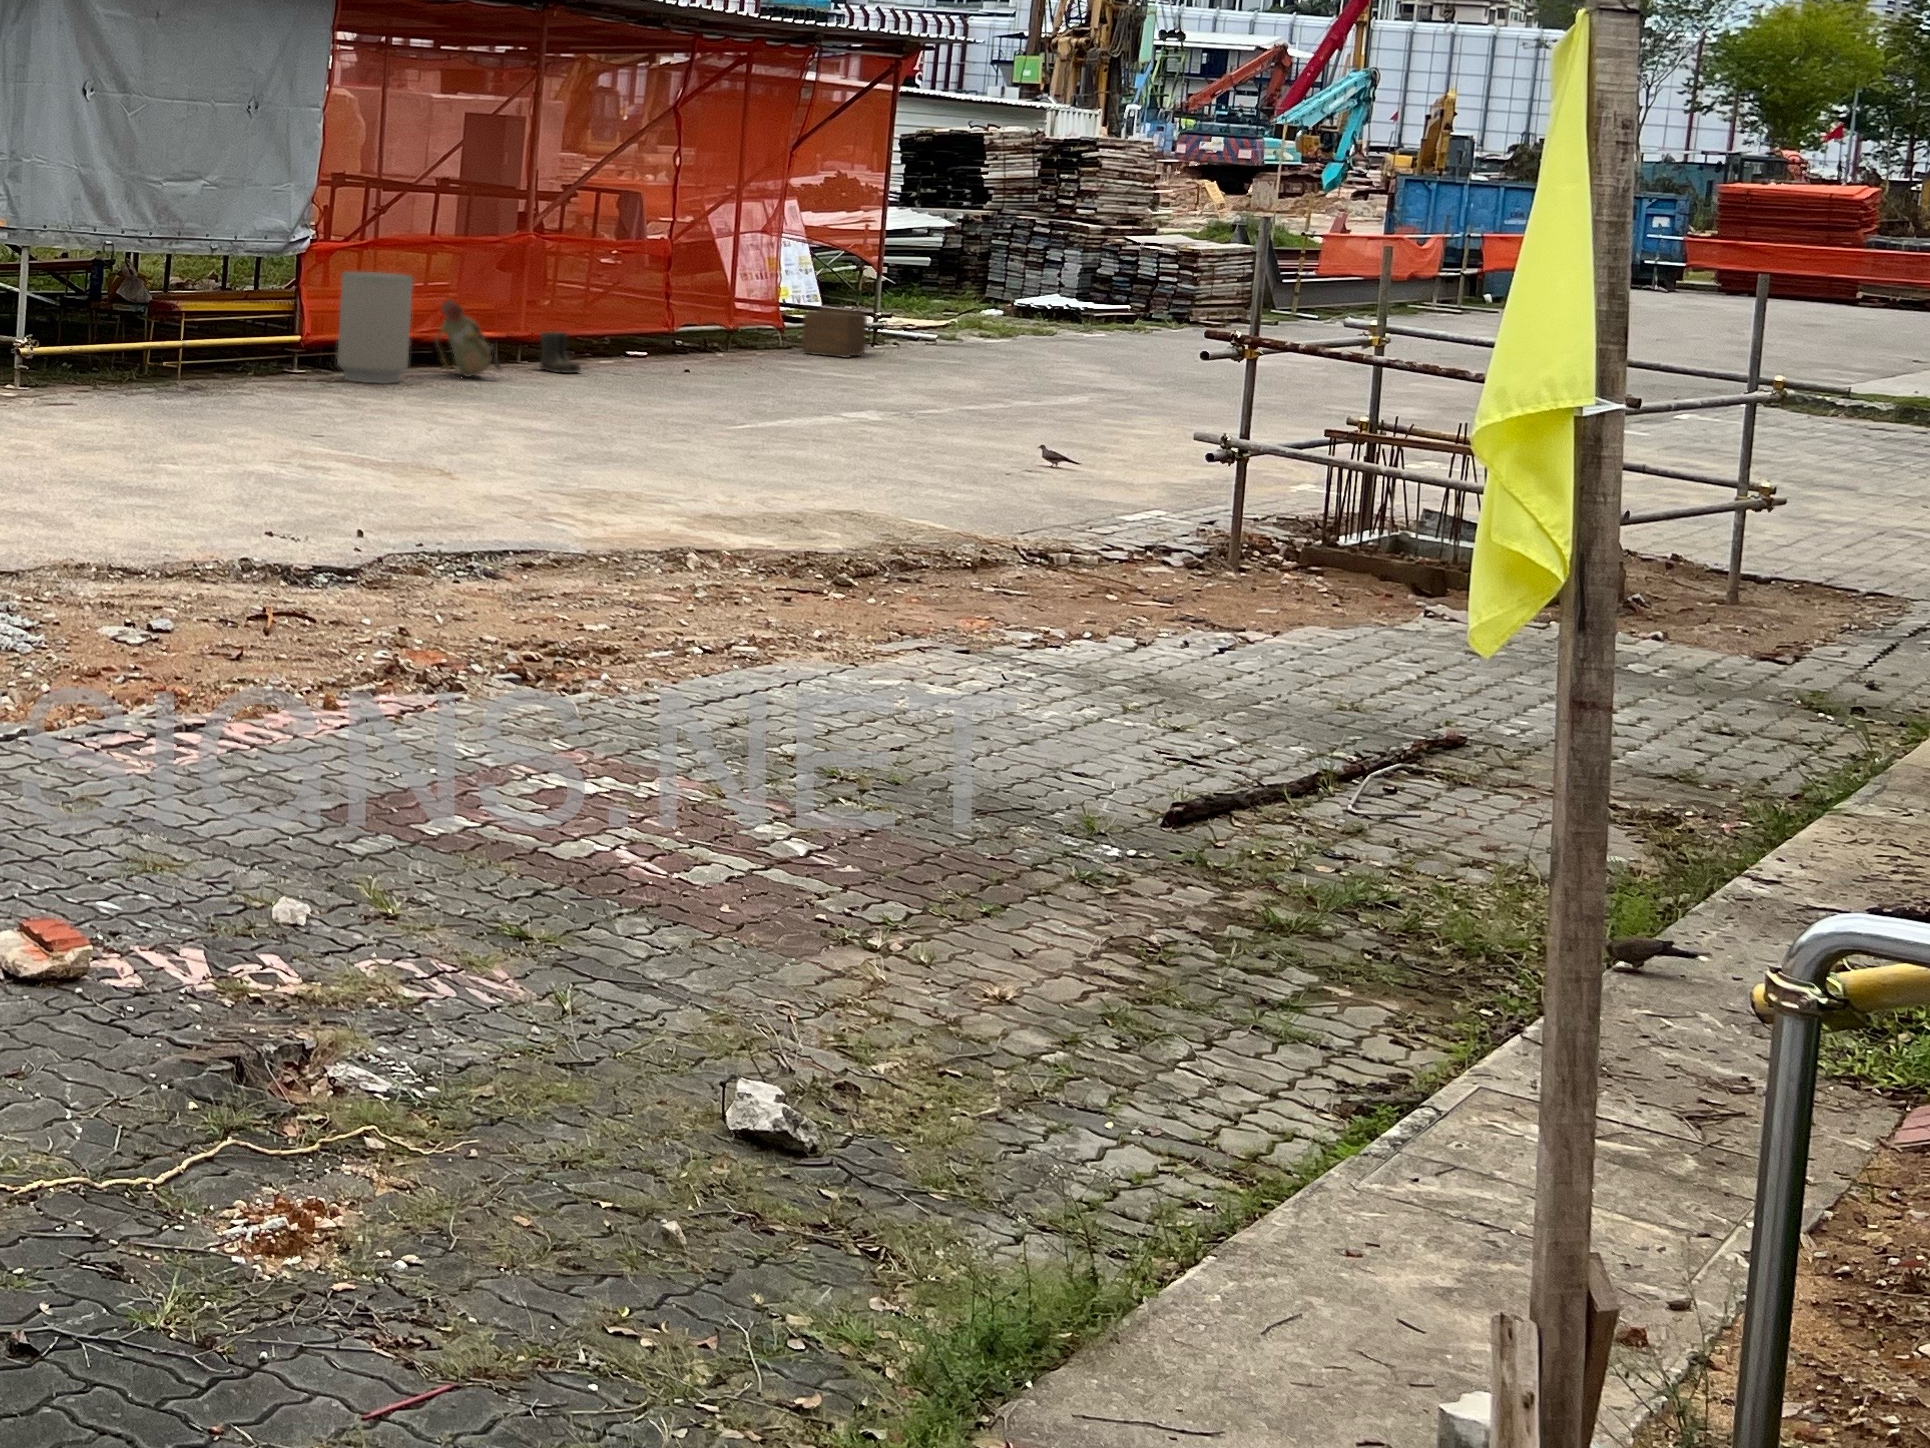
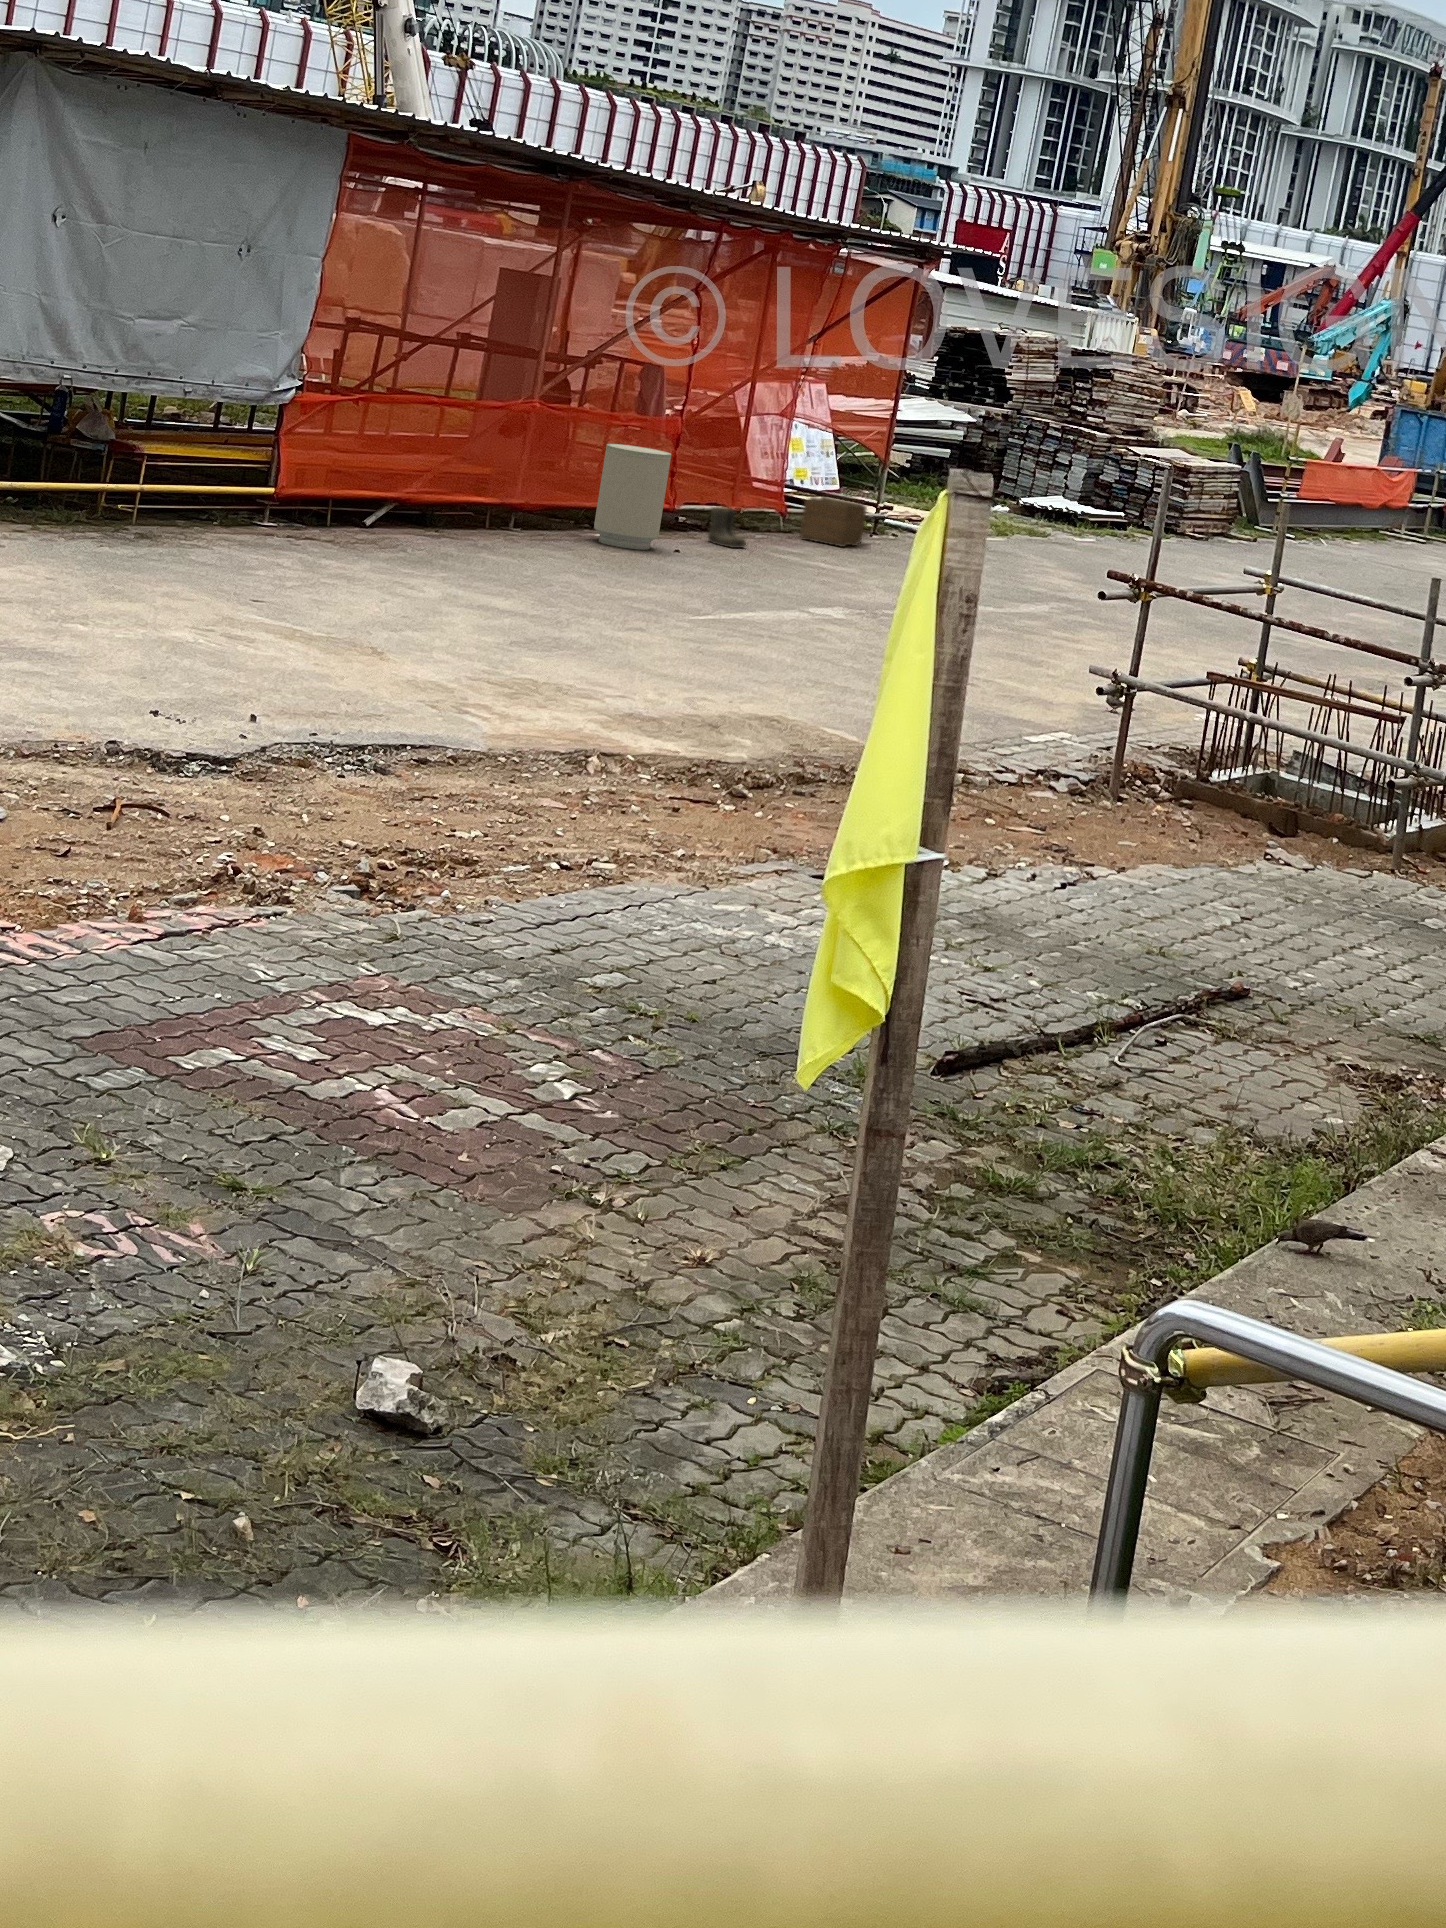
trash can: present [337,272,413,384] -> present [594,444,671,550]
backpack: present [435,300,501,377] -> none [416,460,481,541]
boots: present [540,332,581,373] -> present [708,507,747,548]

